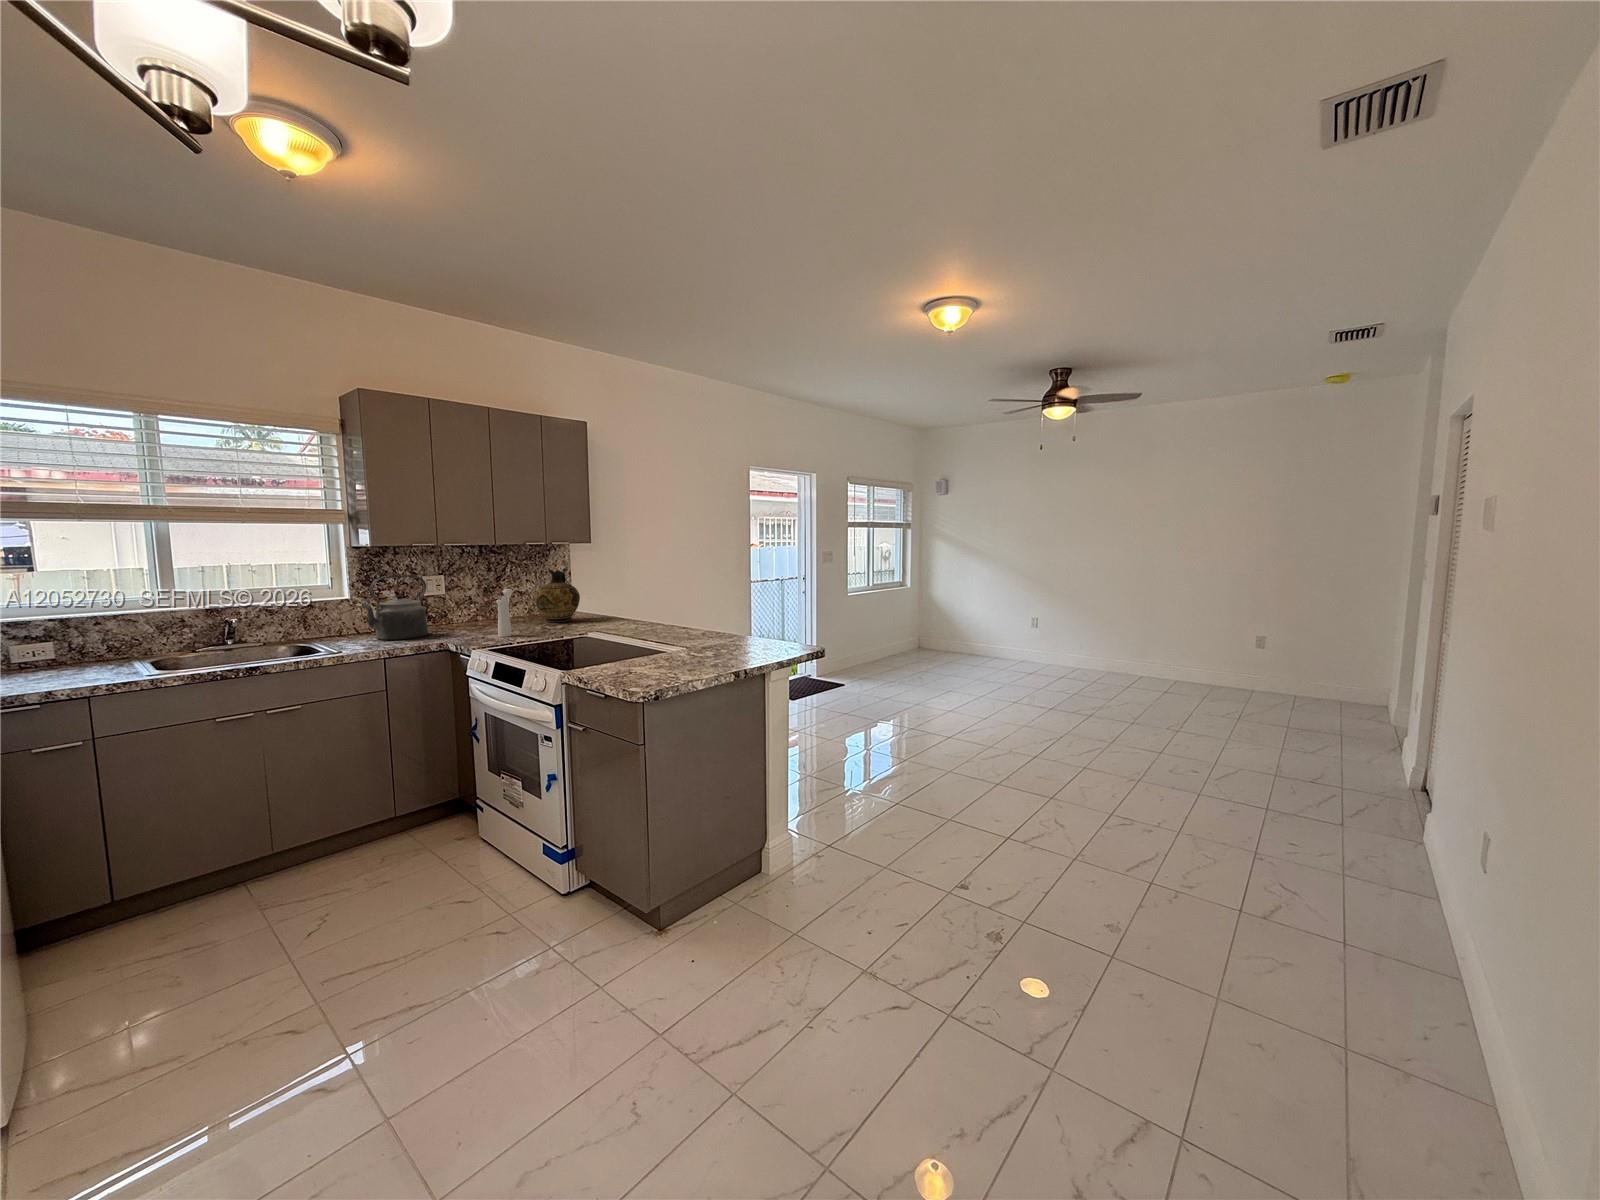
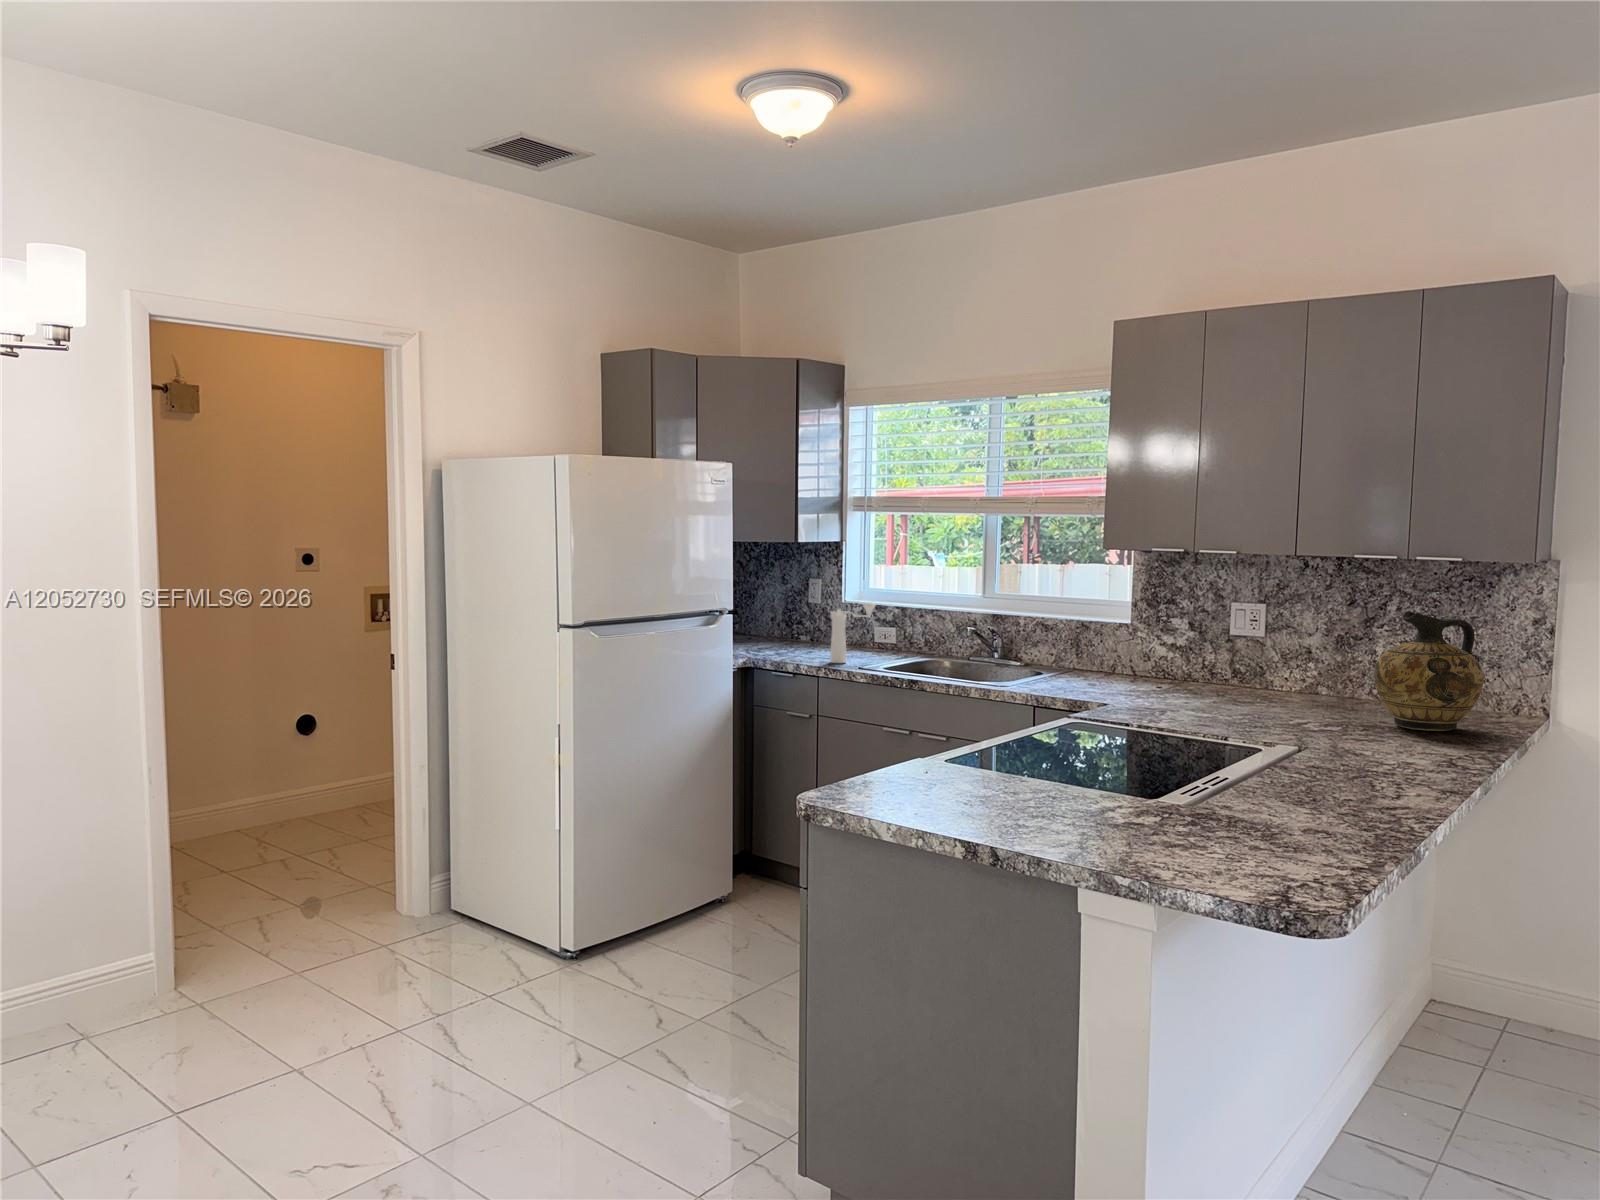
kettle: present [362,575,428,640] -> none [1095,594,1189,695]
pepper mill: present [496,589,512,637] -> present [830,602,875,663]

